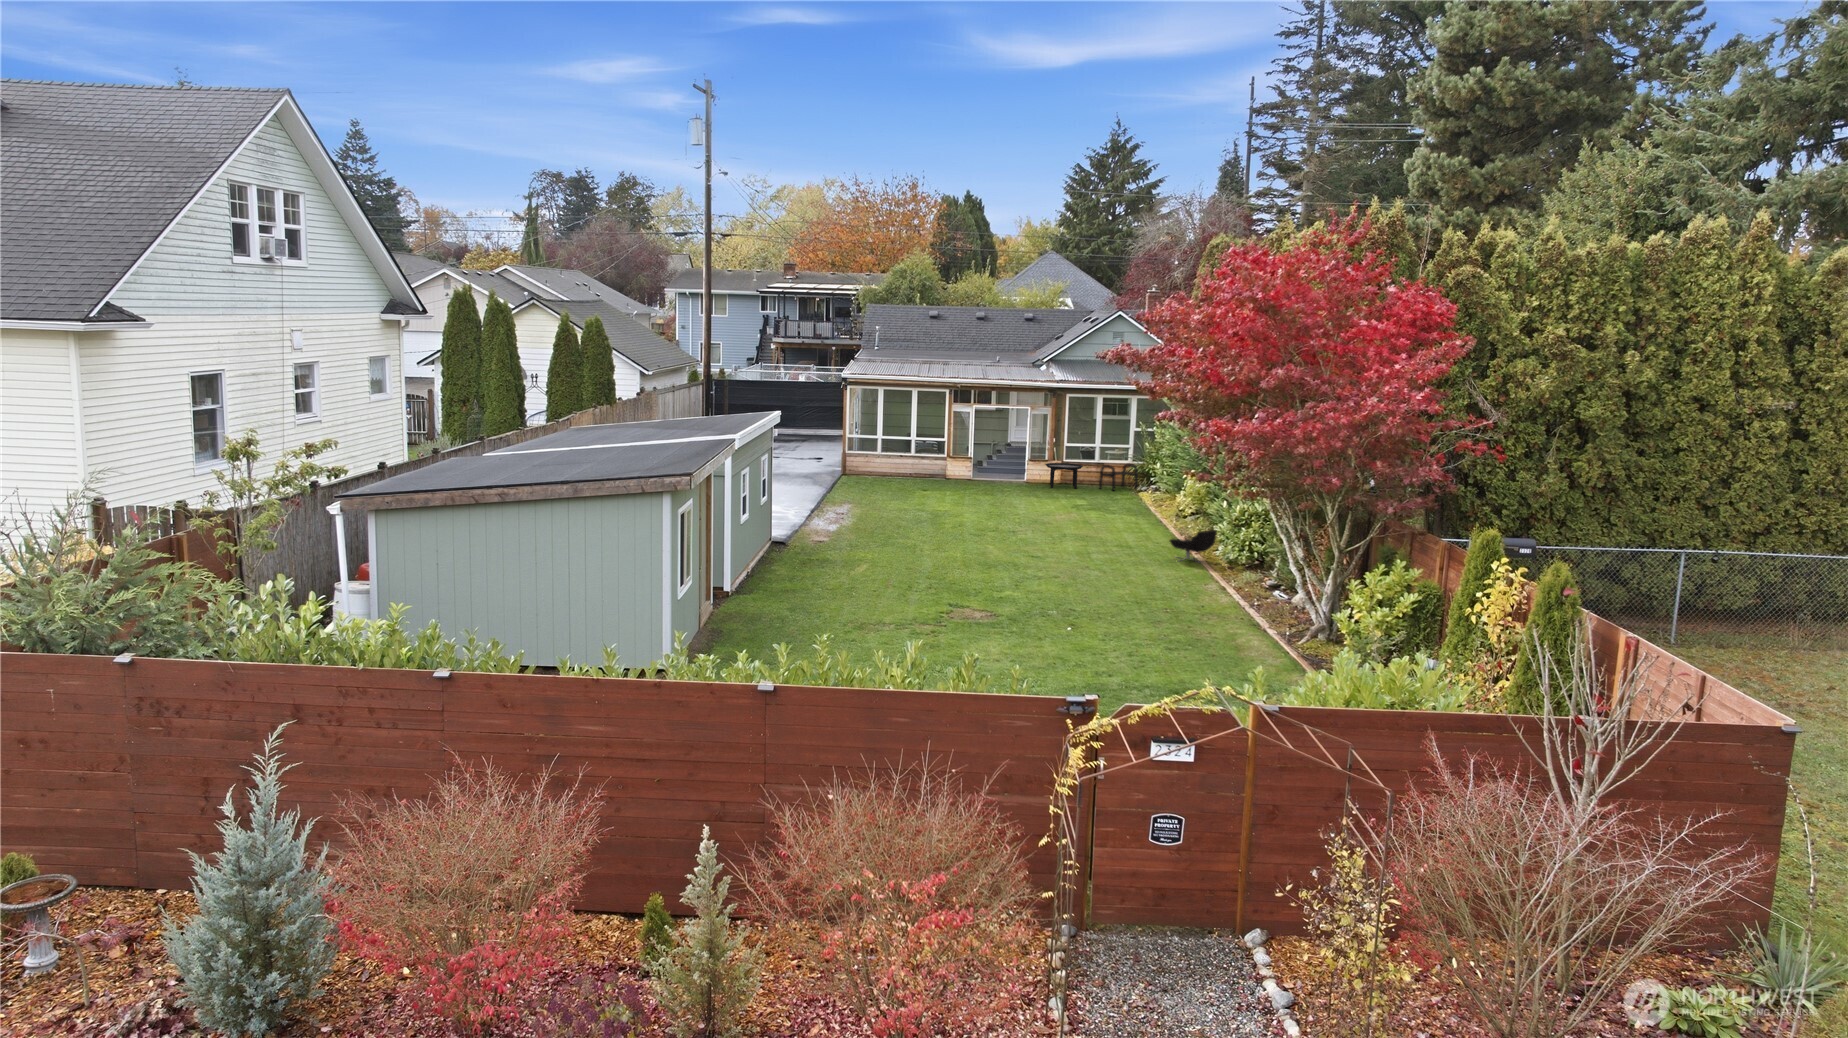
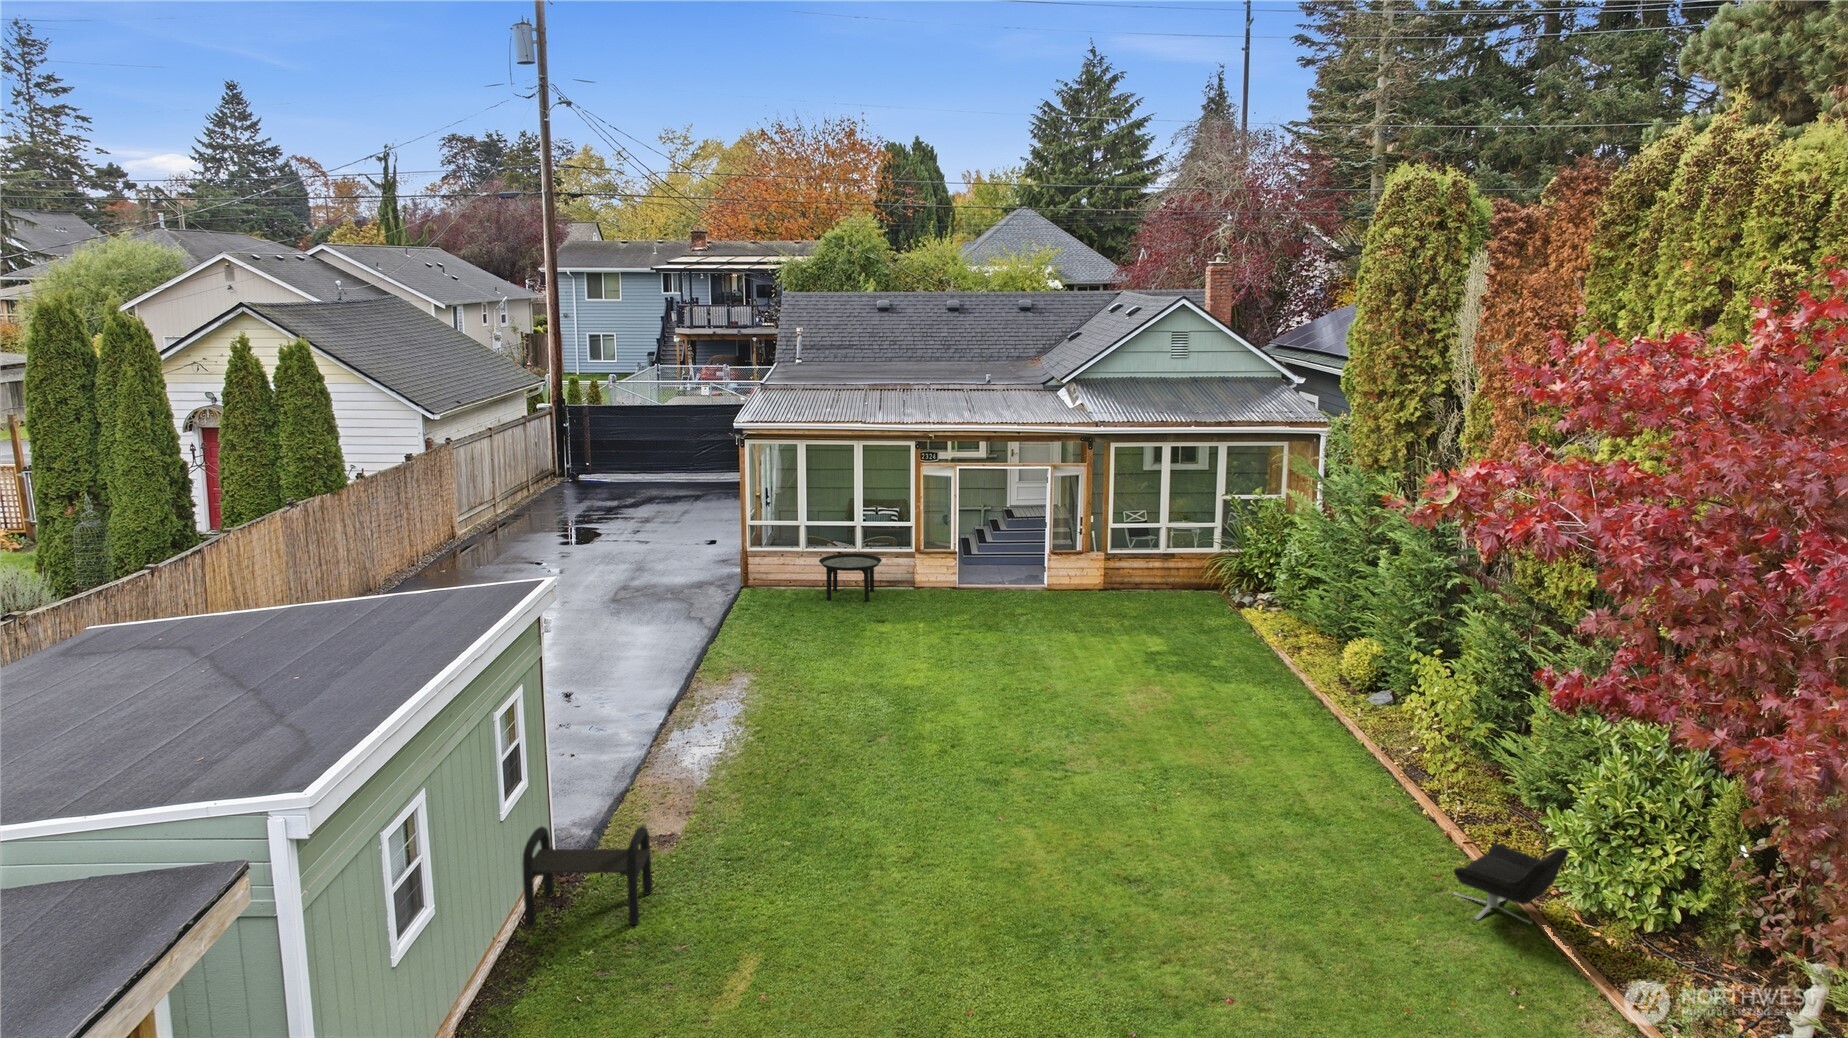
round table: present [1045,463,1083,489] -> present [819,554,882,601]
bench: present [1099,464,1138,491] -> present [523,826,653,926]

